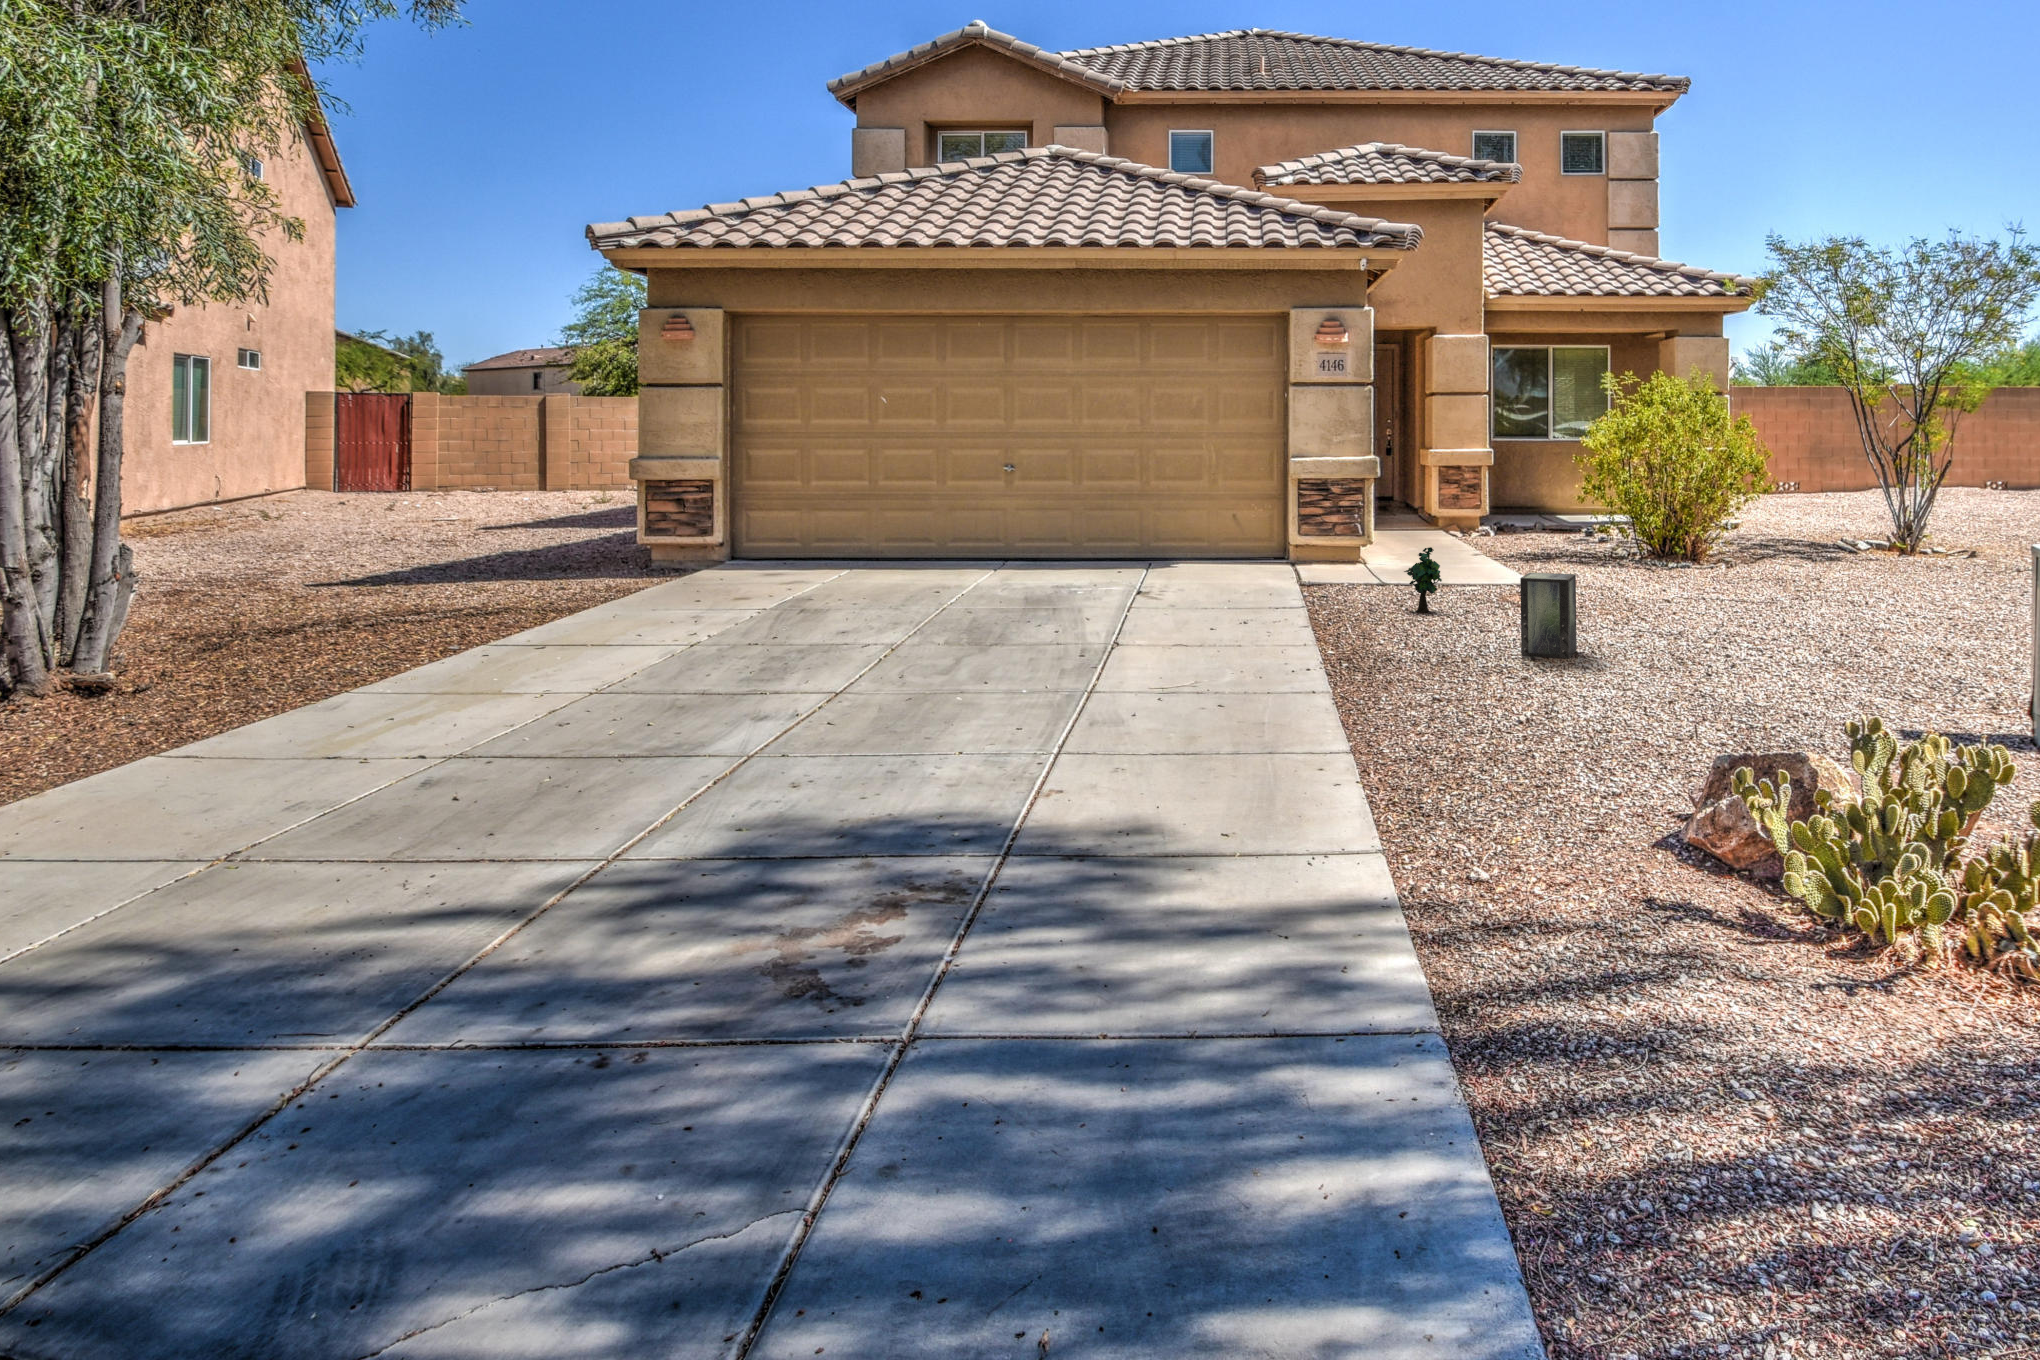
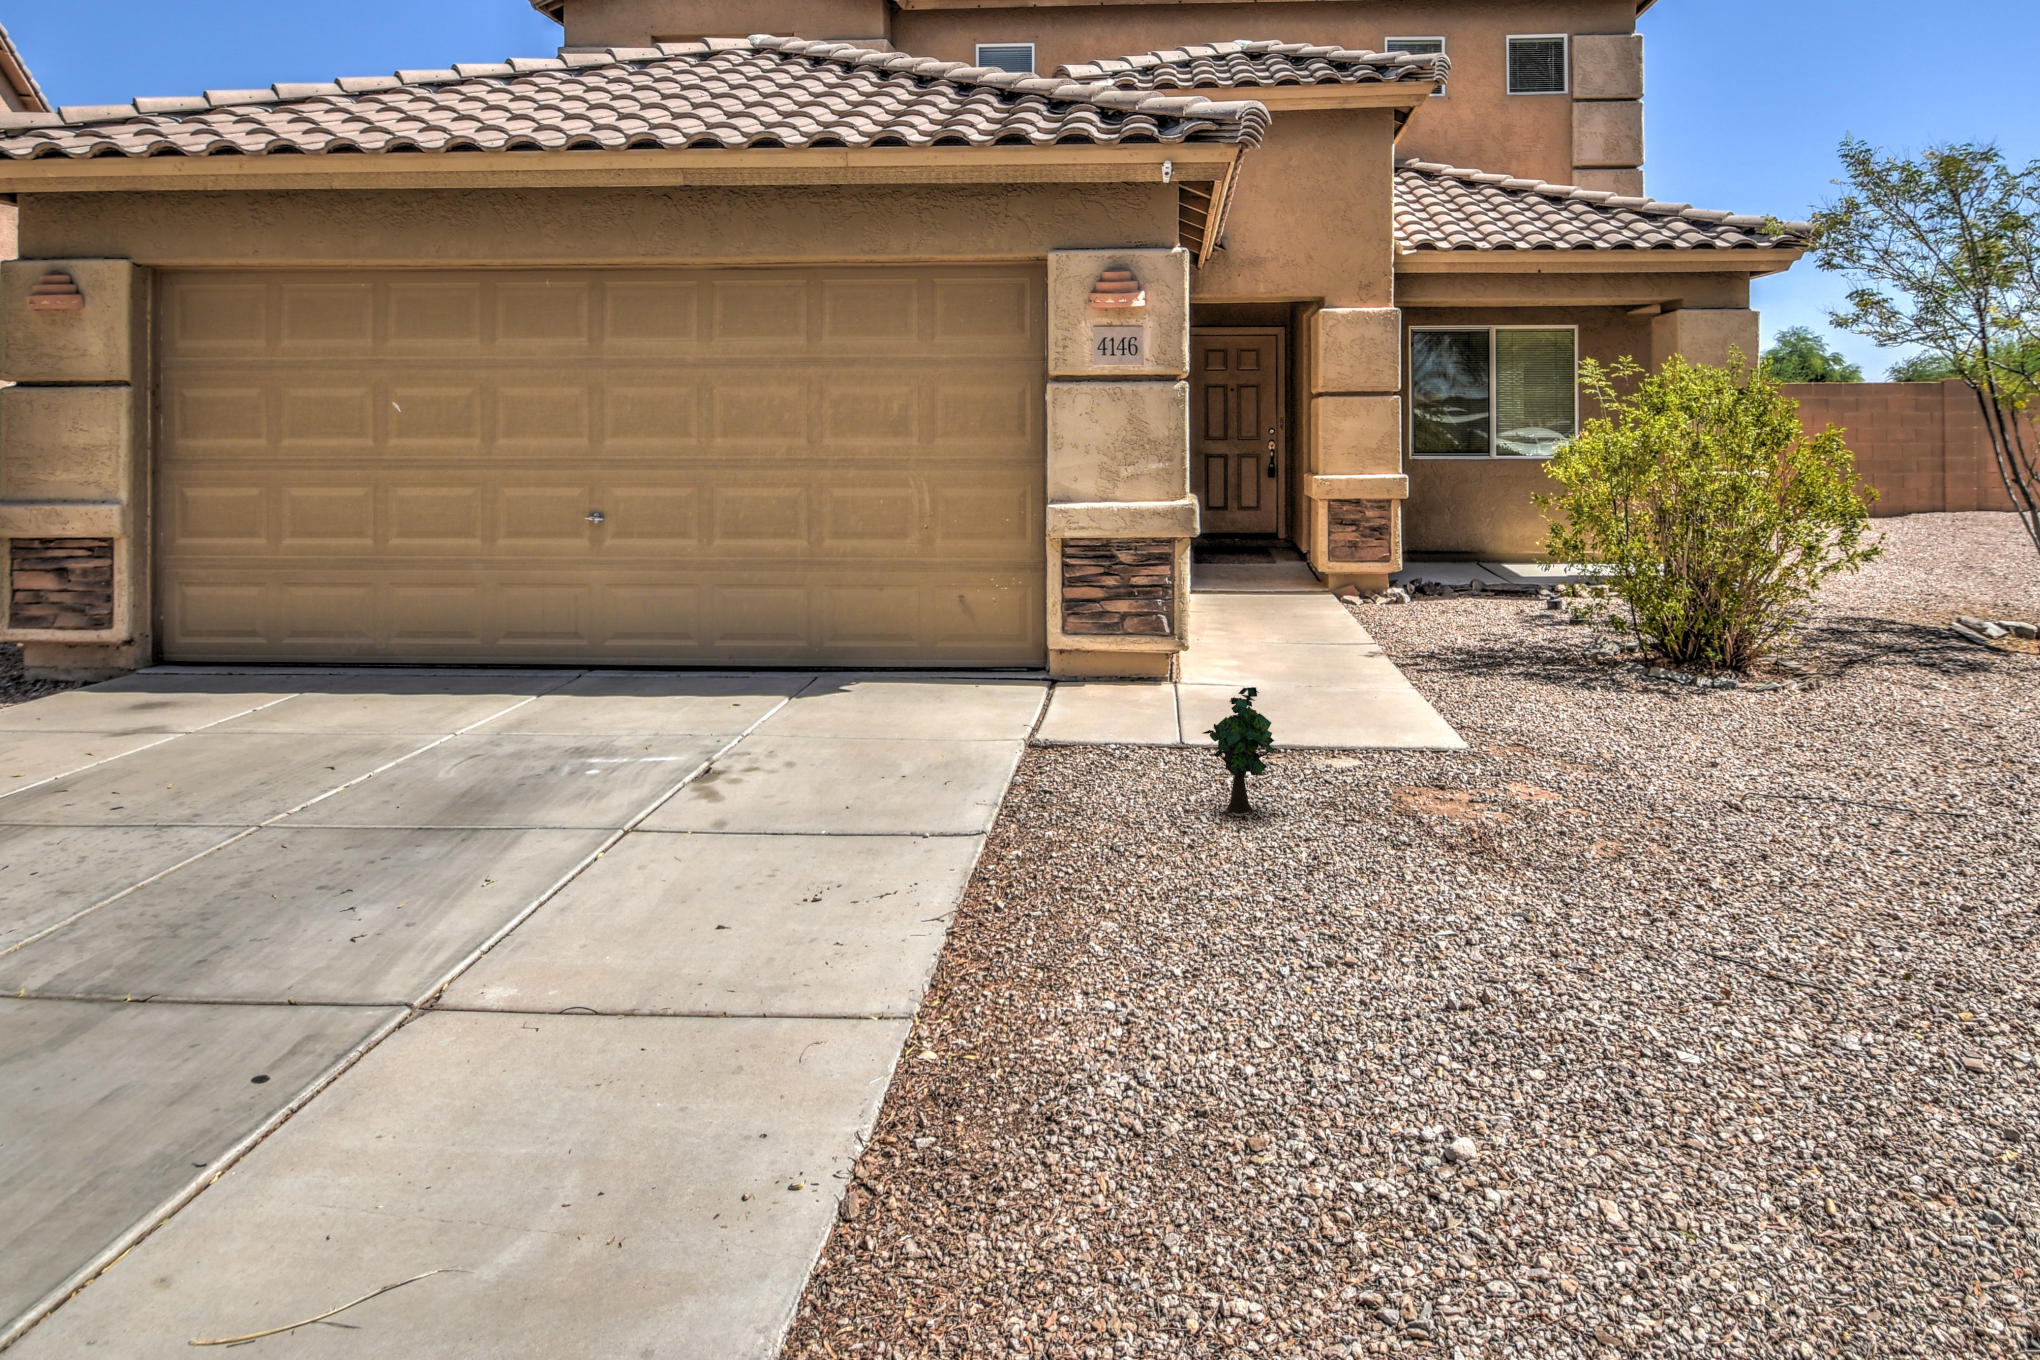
storage box: present [1520,573,1577,658] -> none [1405,793,1537,1015]

